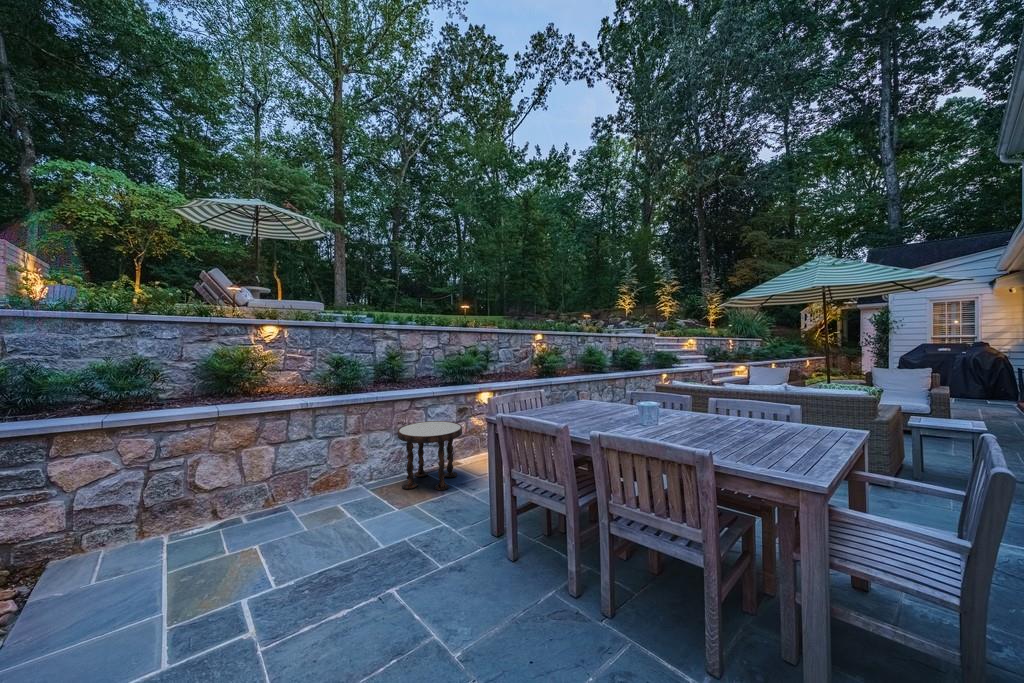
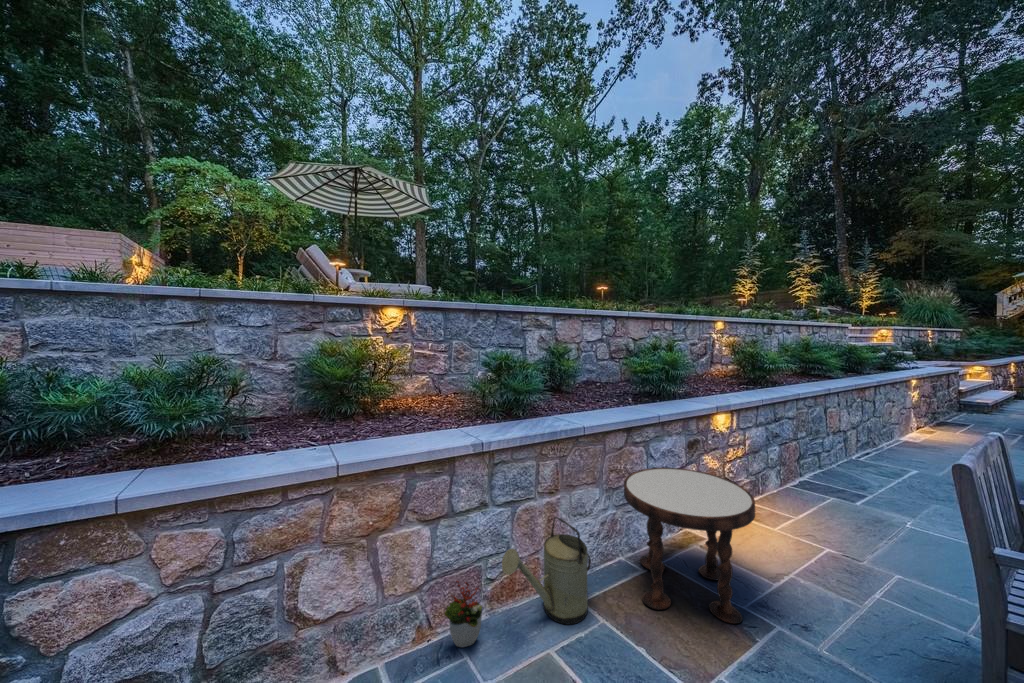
watering can: none [316,445,375,497] -> present [502,517,591,625]
decorative plant: none [281,474,304,508] -> present [444,581,482,647]

